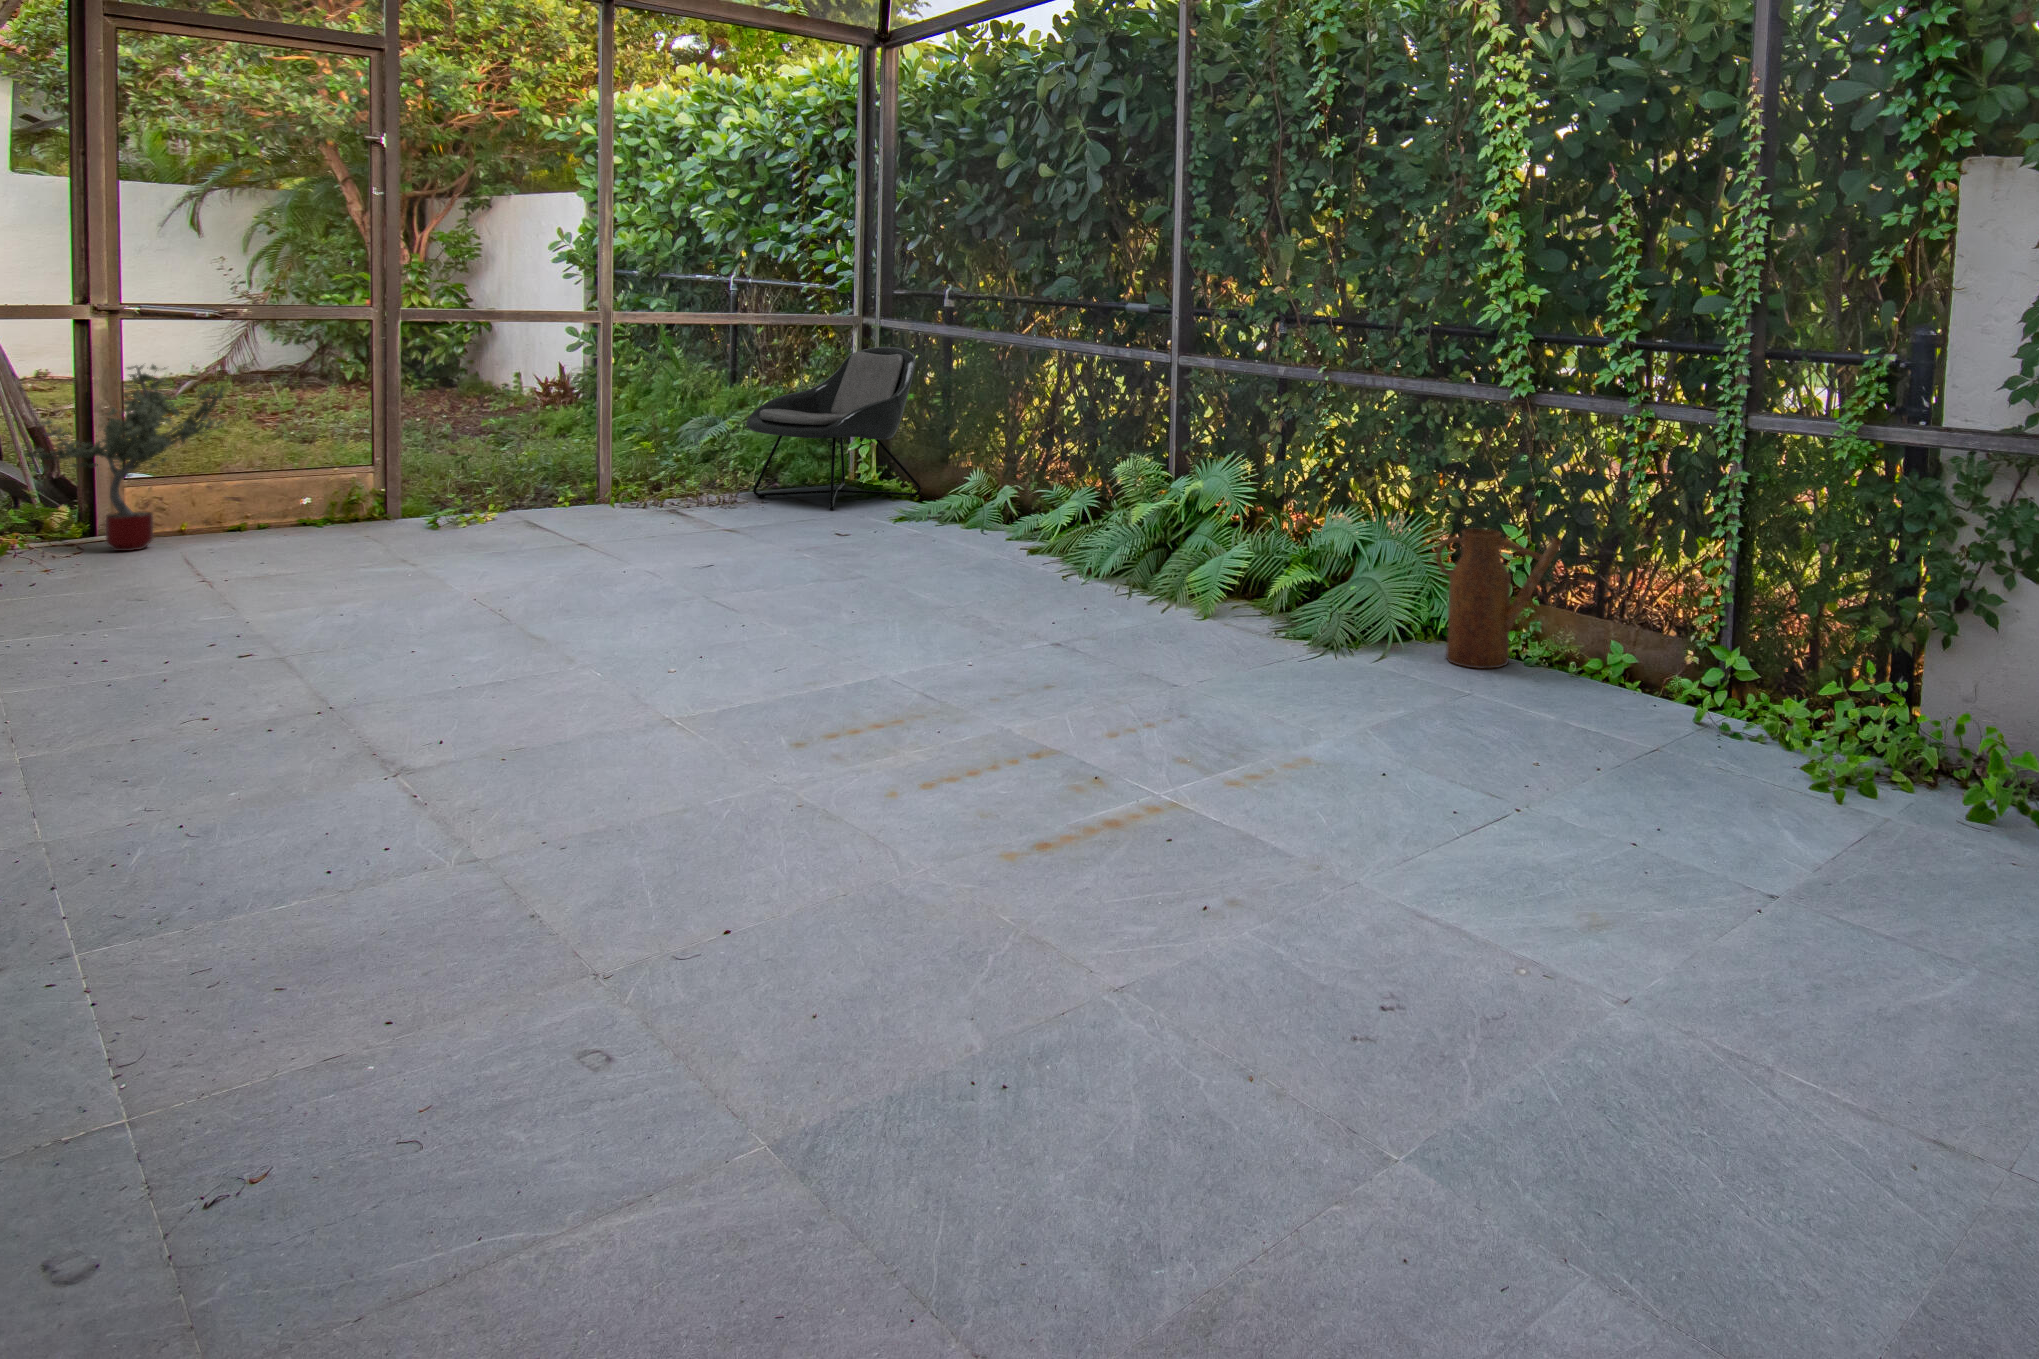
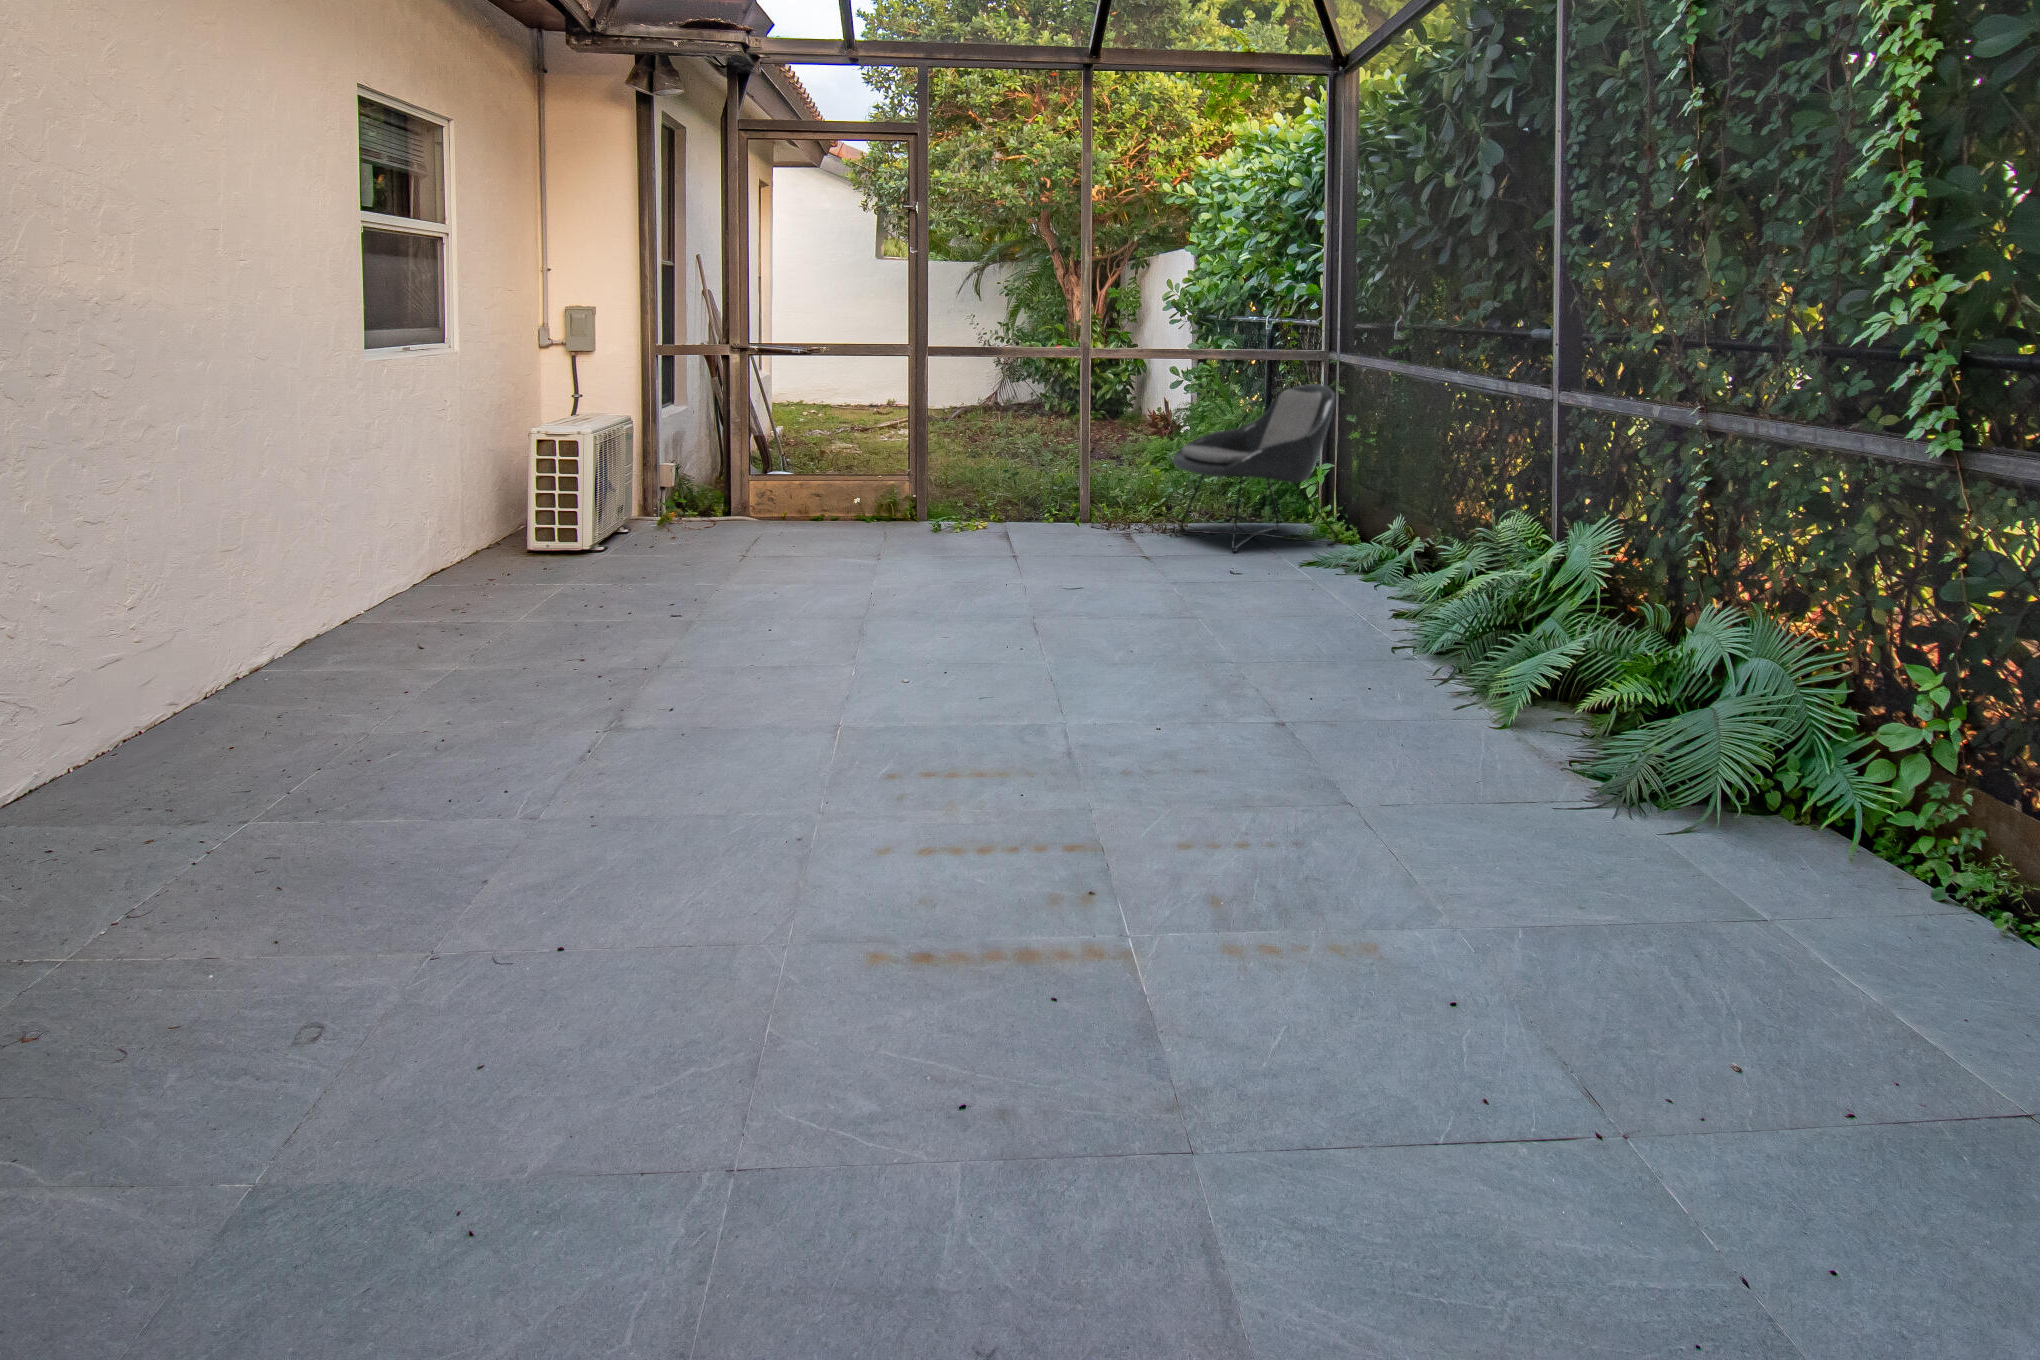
potted tree: present [24,365,224,551] -> none [659,392,780,535]
watering can: present [1436,529,1562,669] -> none [1781,660,1989,890]

